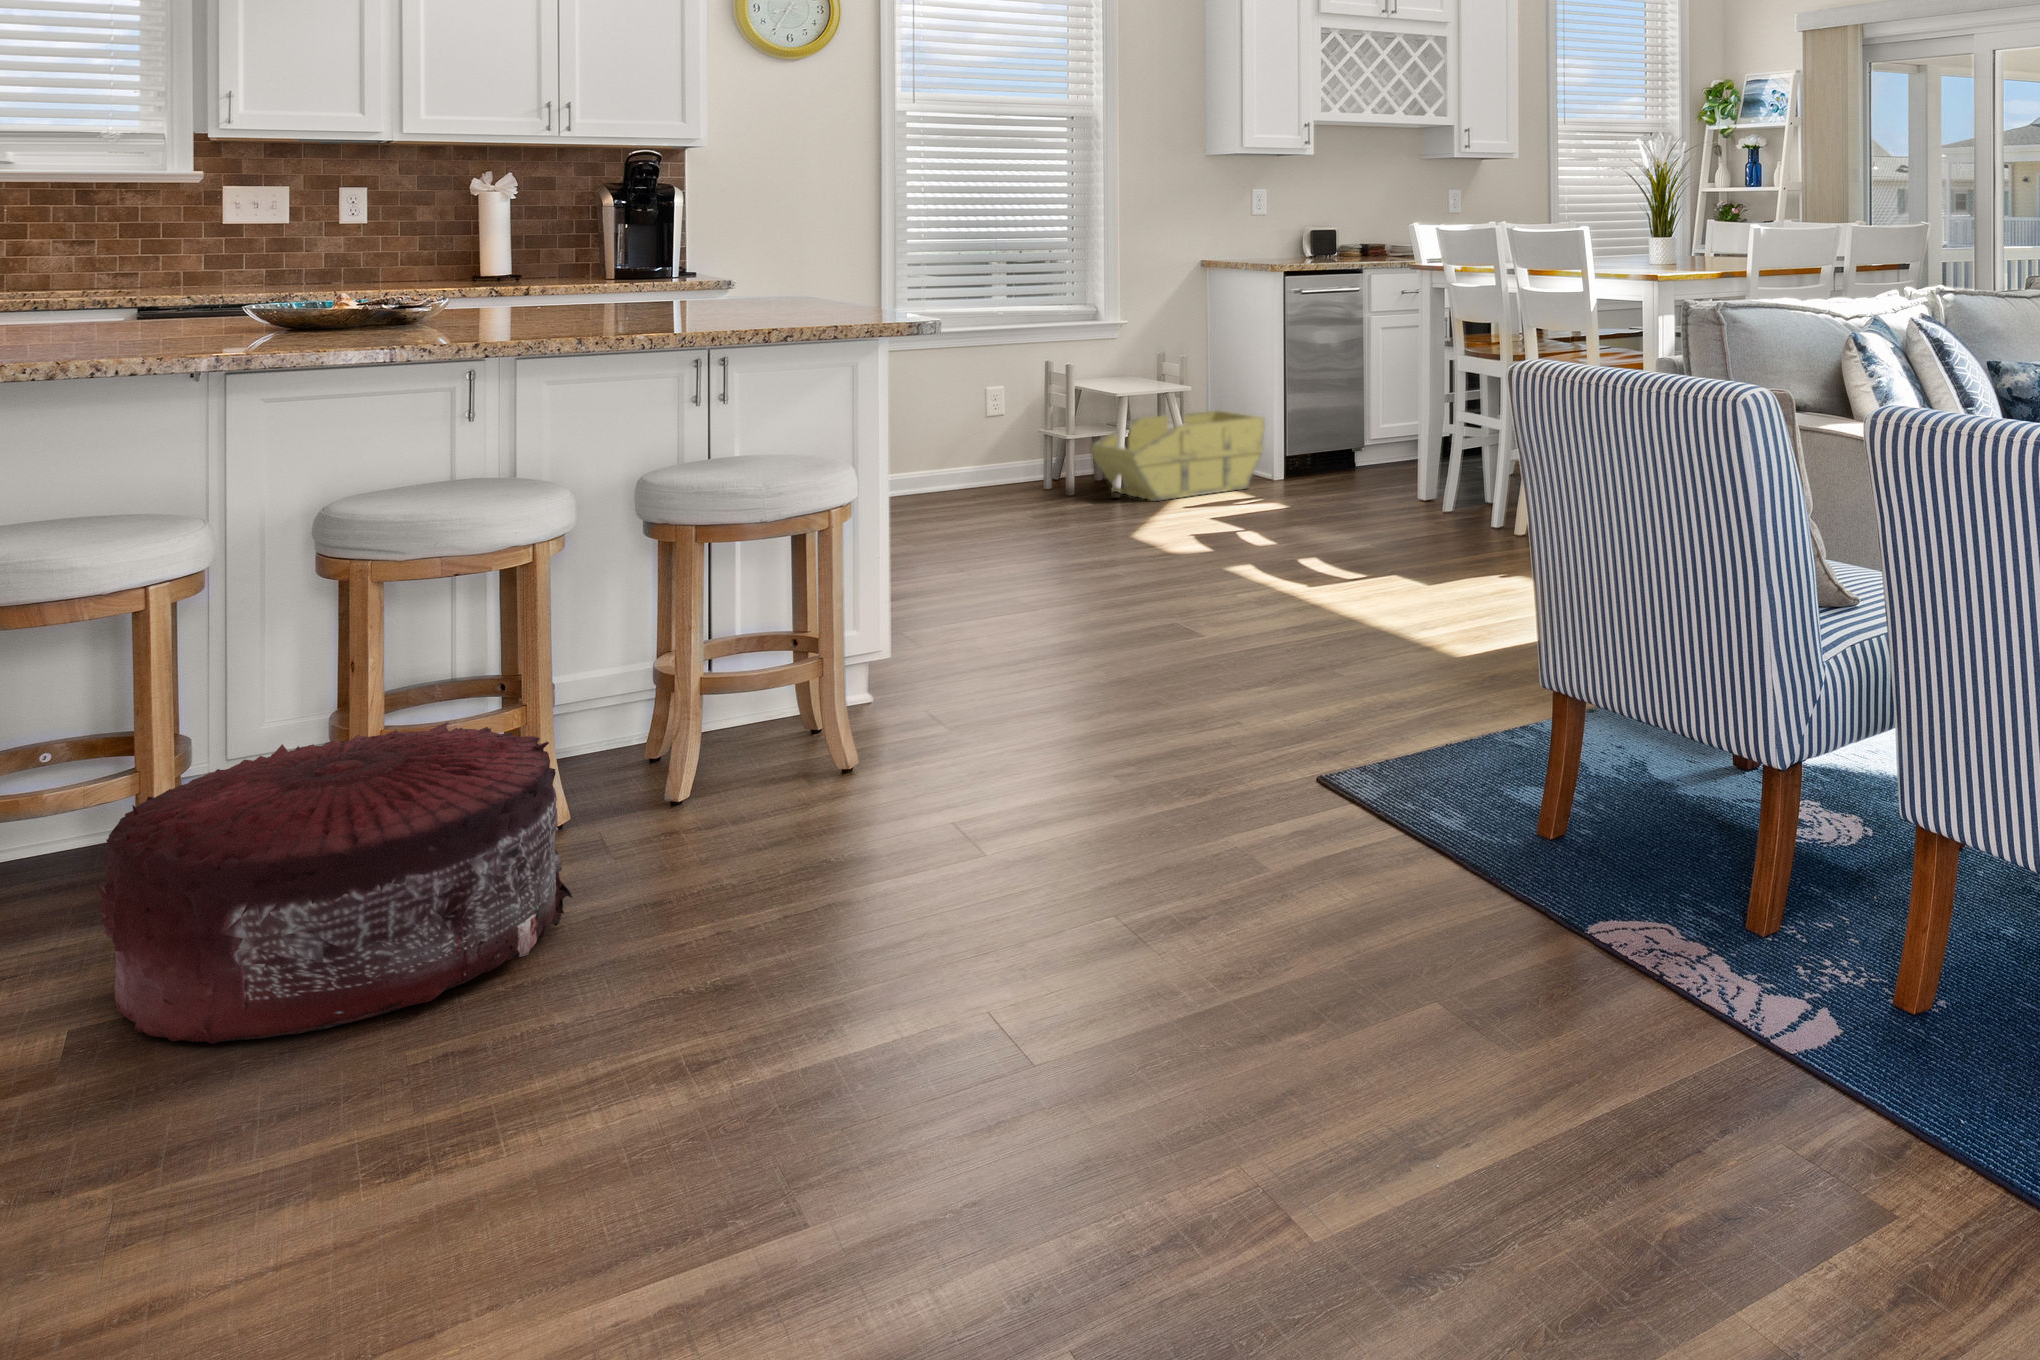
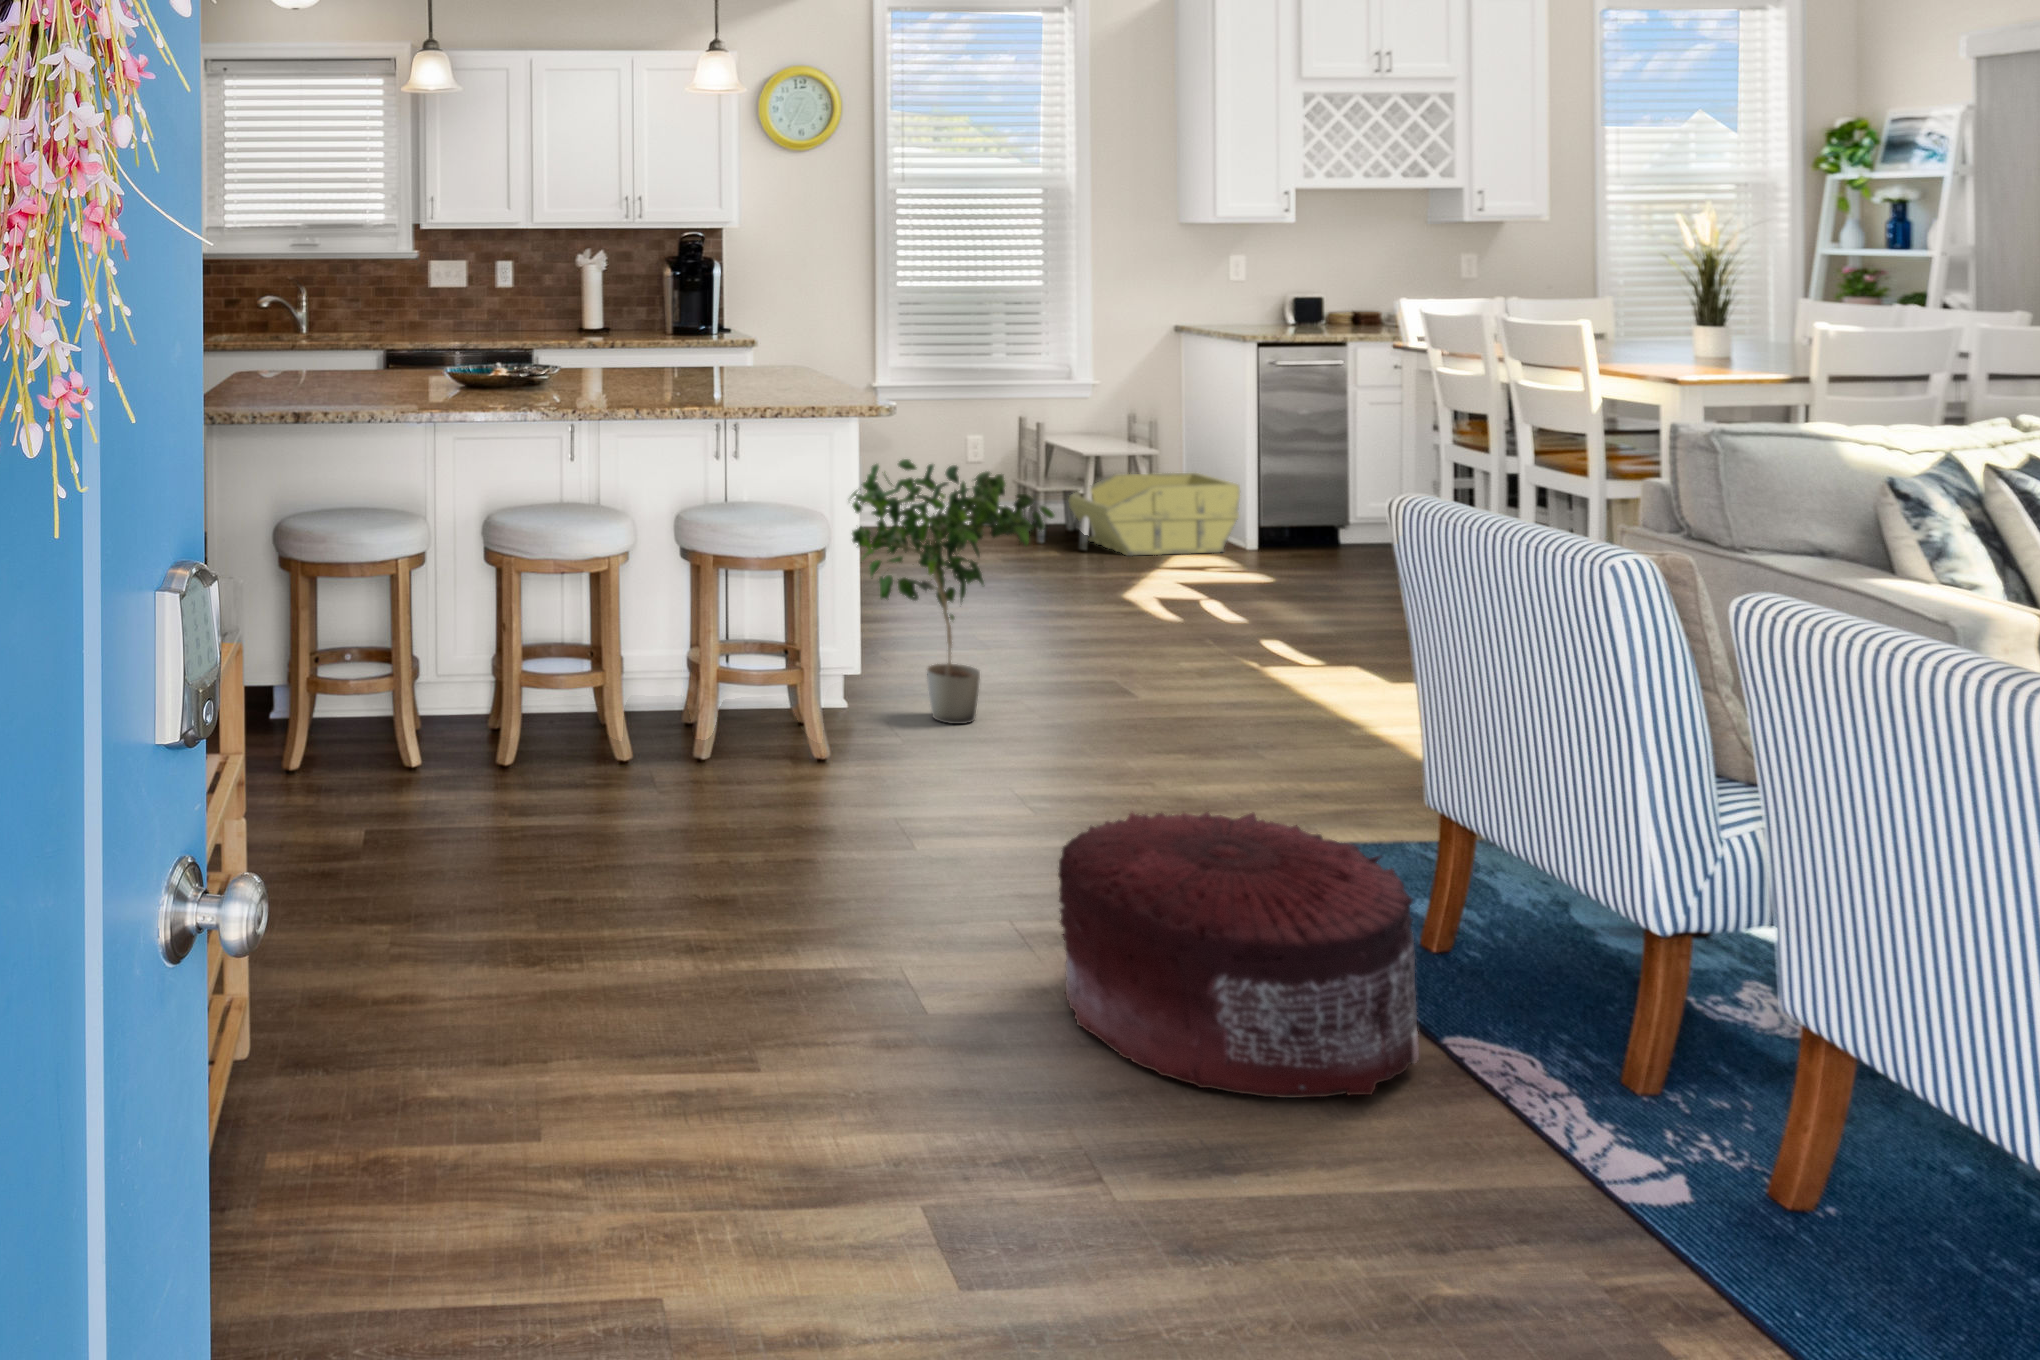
potted plant: none [867,391,1116,697] -> present [850,459,1054,724]
pouf: present [97,722,572,1044] -> present [1058,812,1419,1098]

